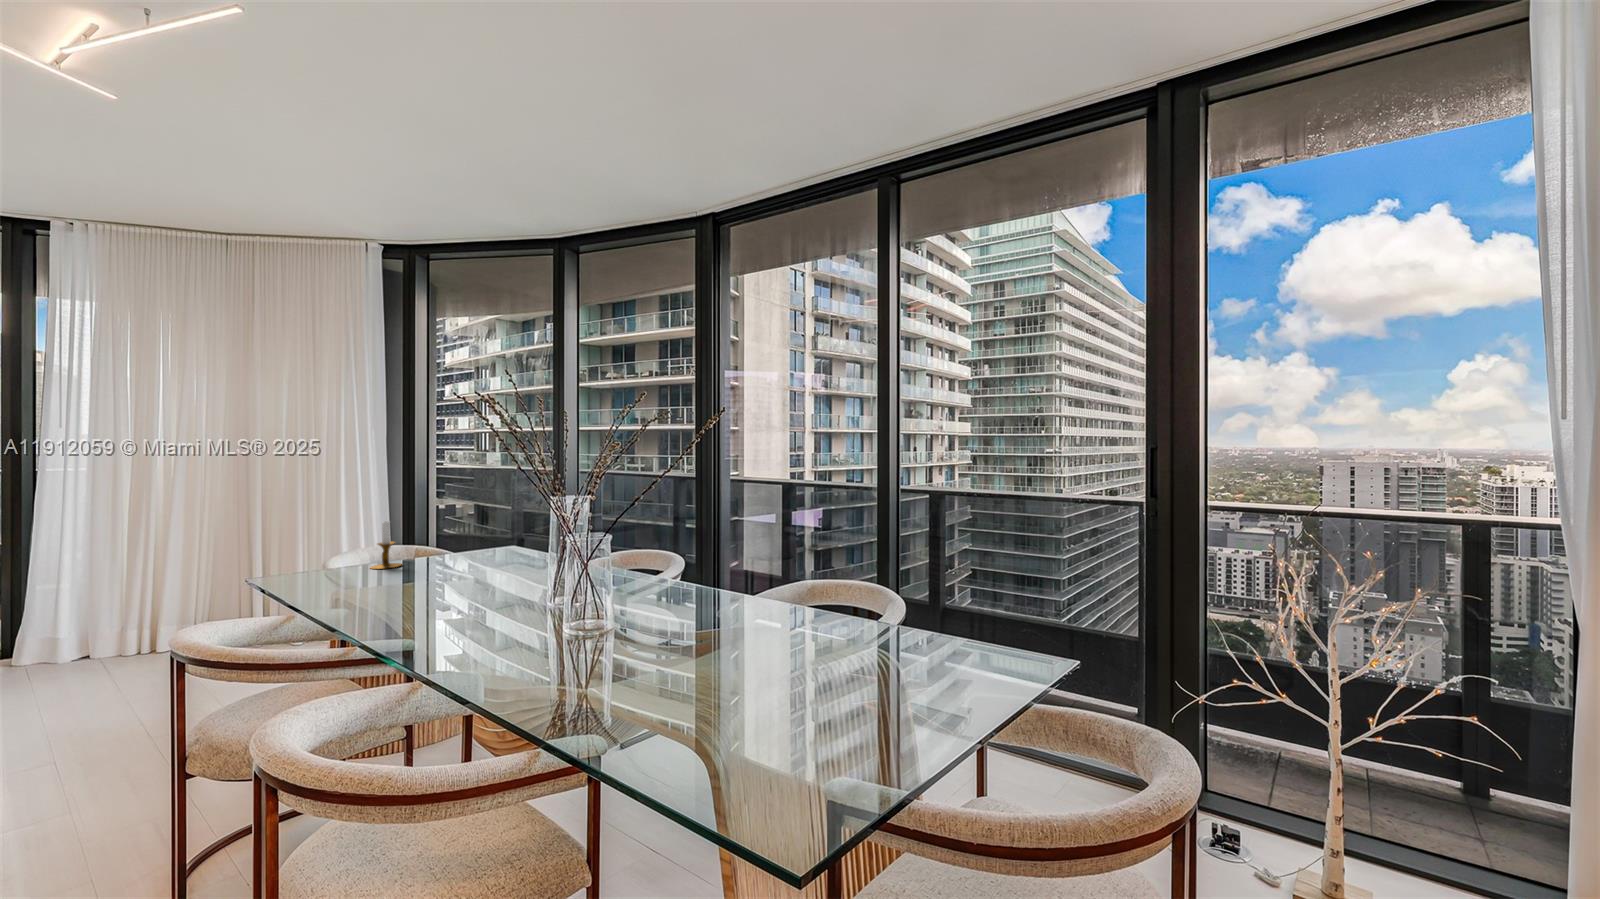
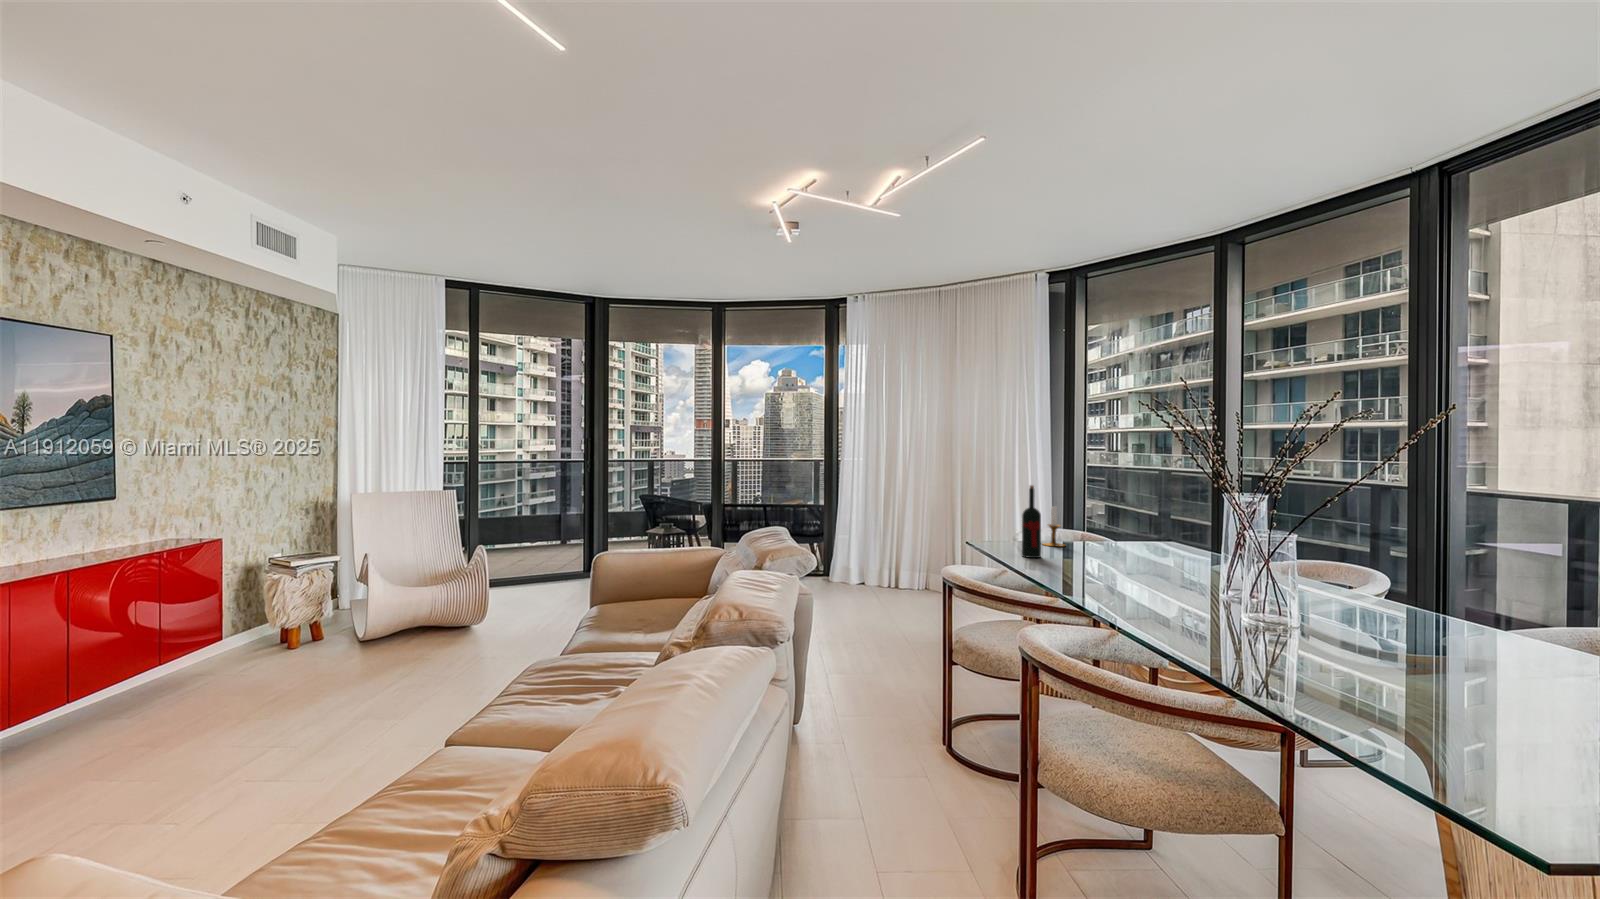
wine bottle: none [328,500,358,593] -> present [1022,485,1041,558]

